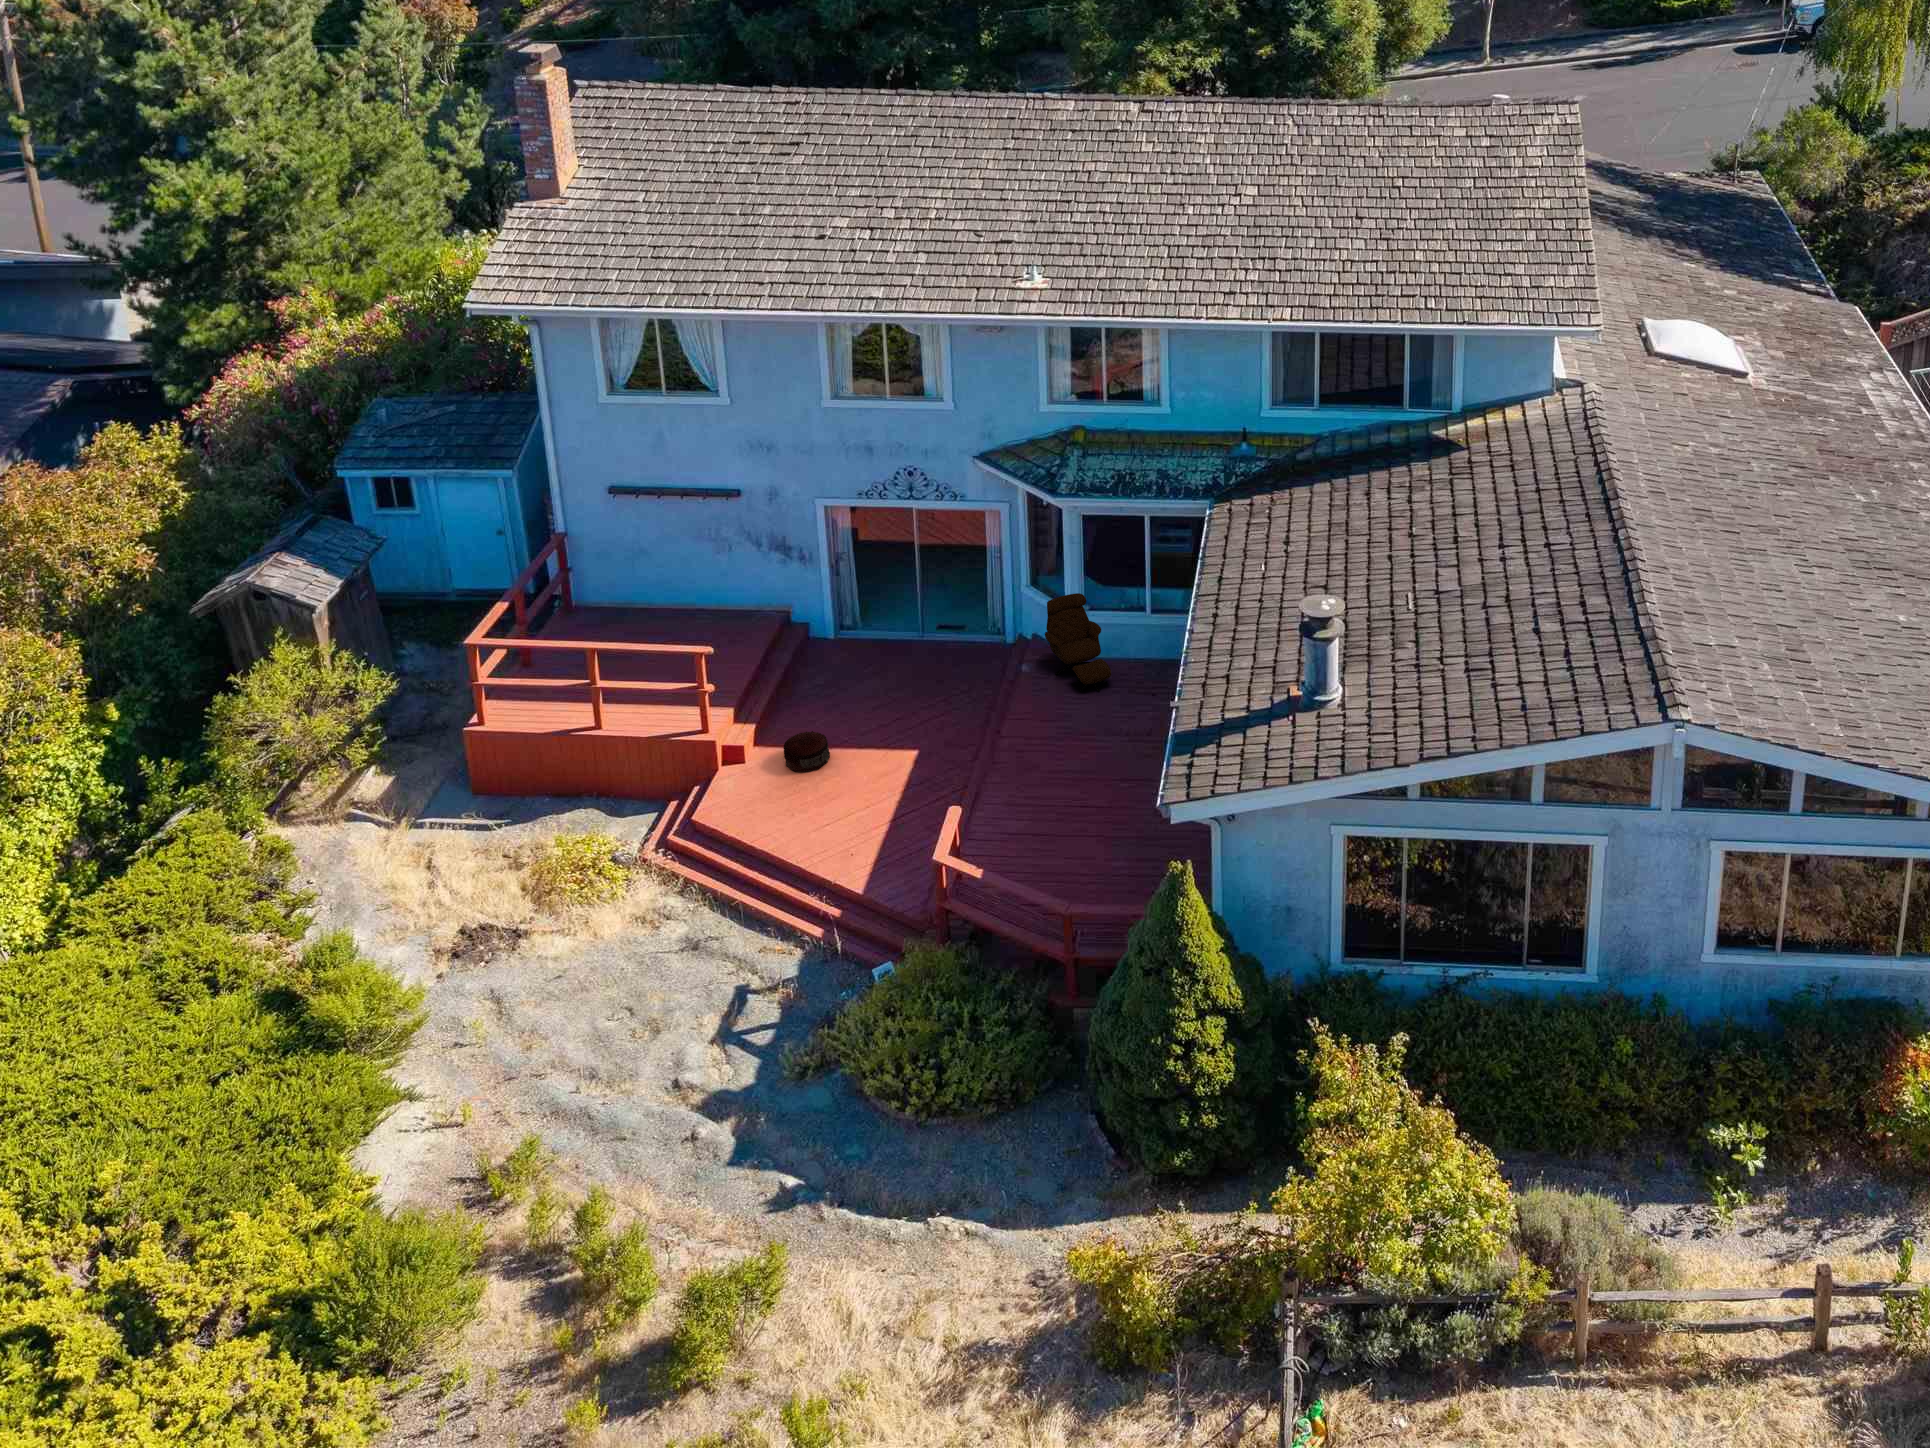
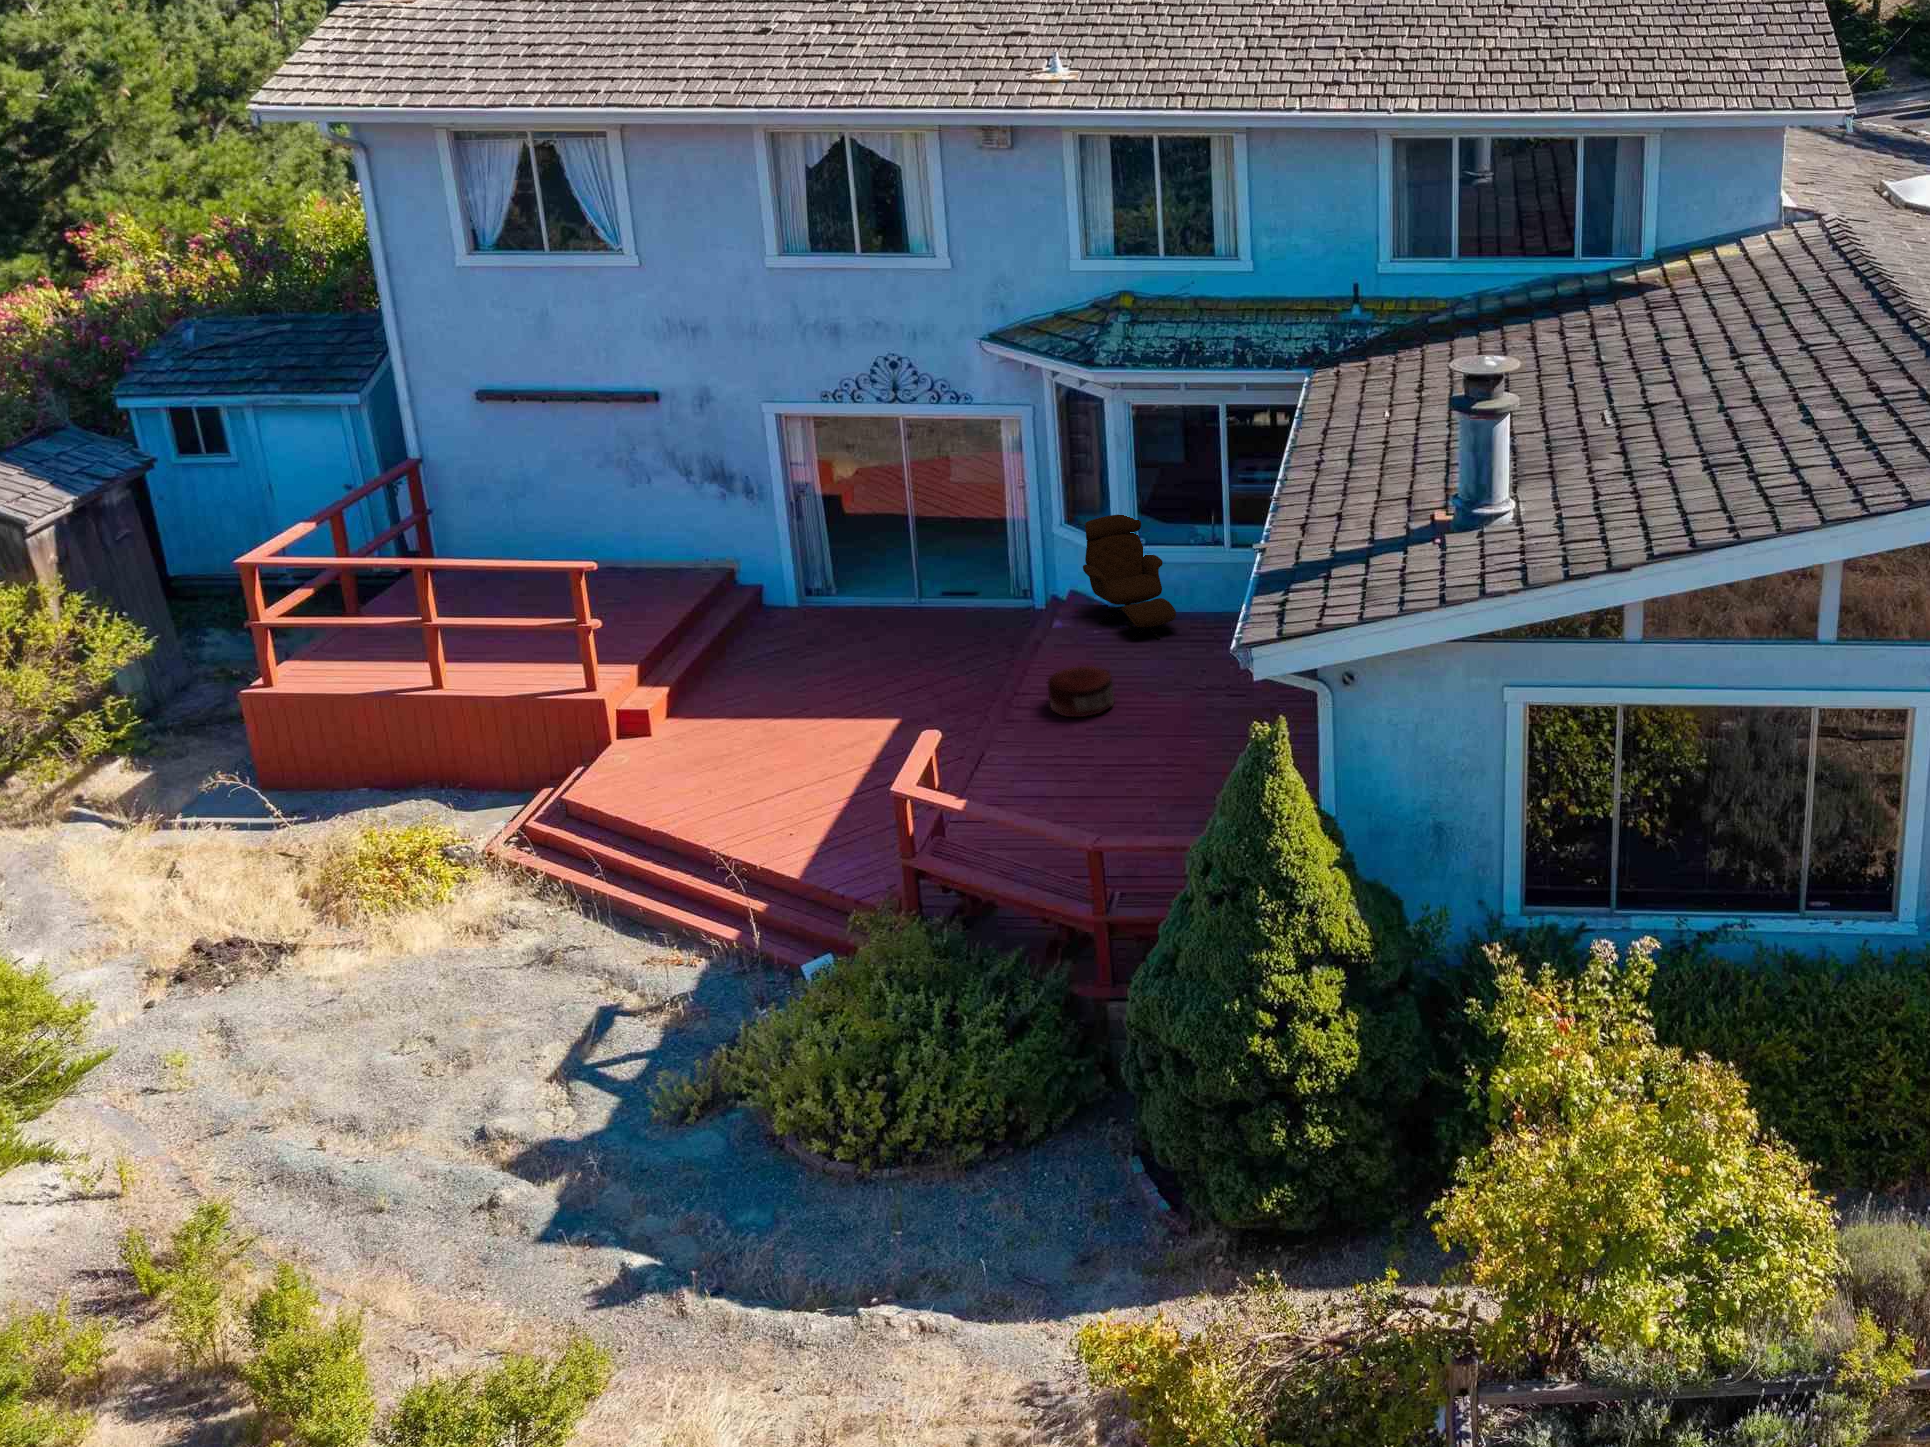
pouf: present [783,731,830,772] -> present [1048,666,1115,717]

